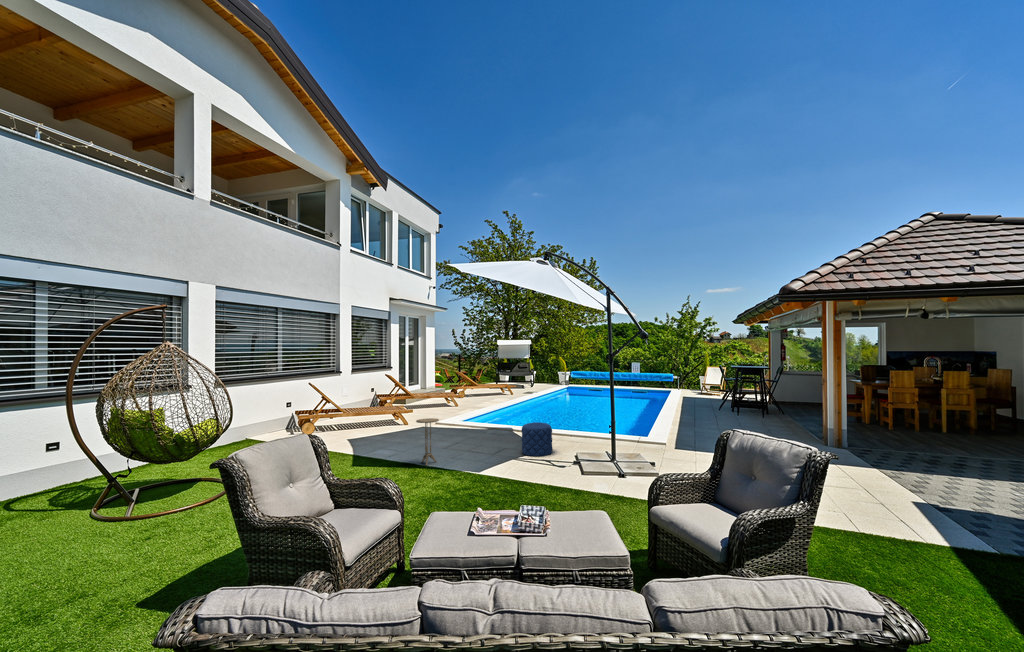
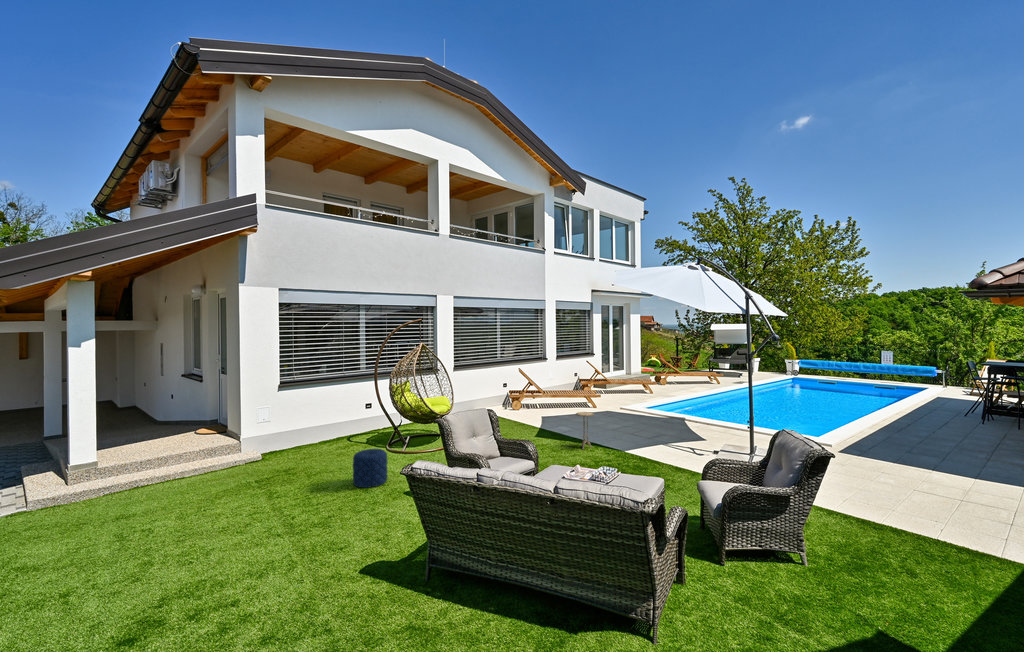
pouf: present [521,422,553,456] -> present [353,449,387,488]

